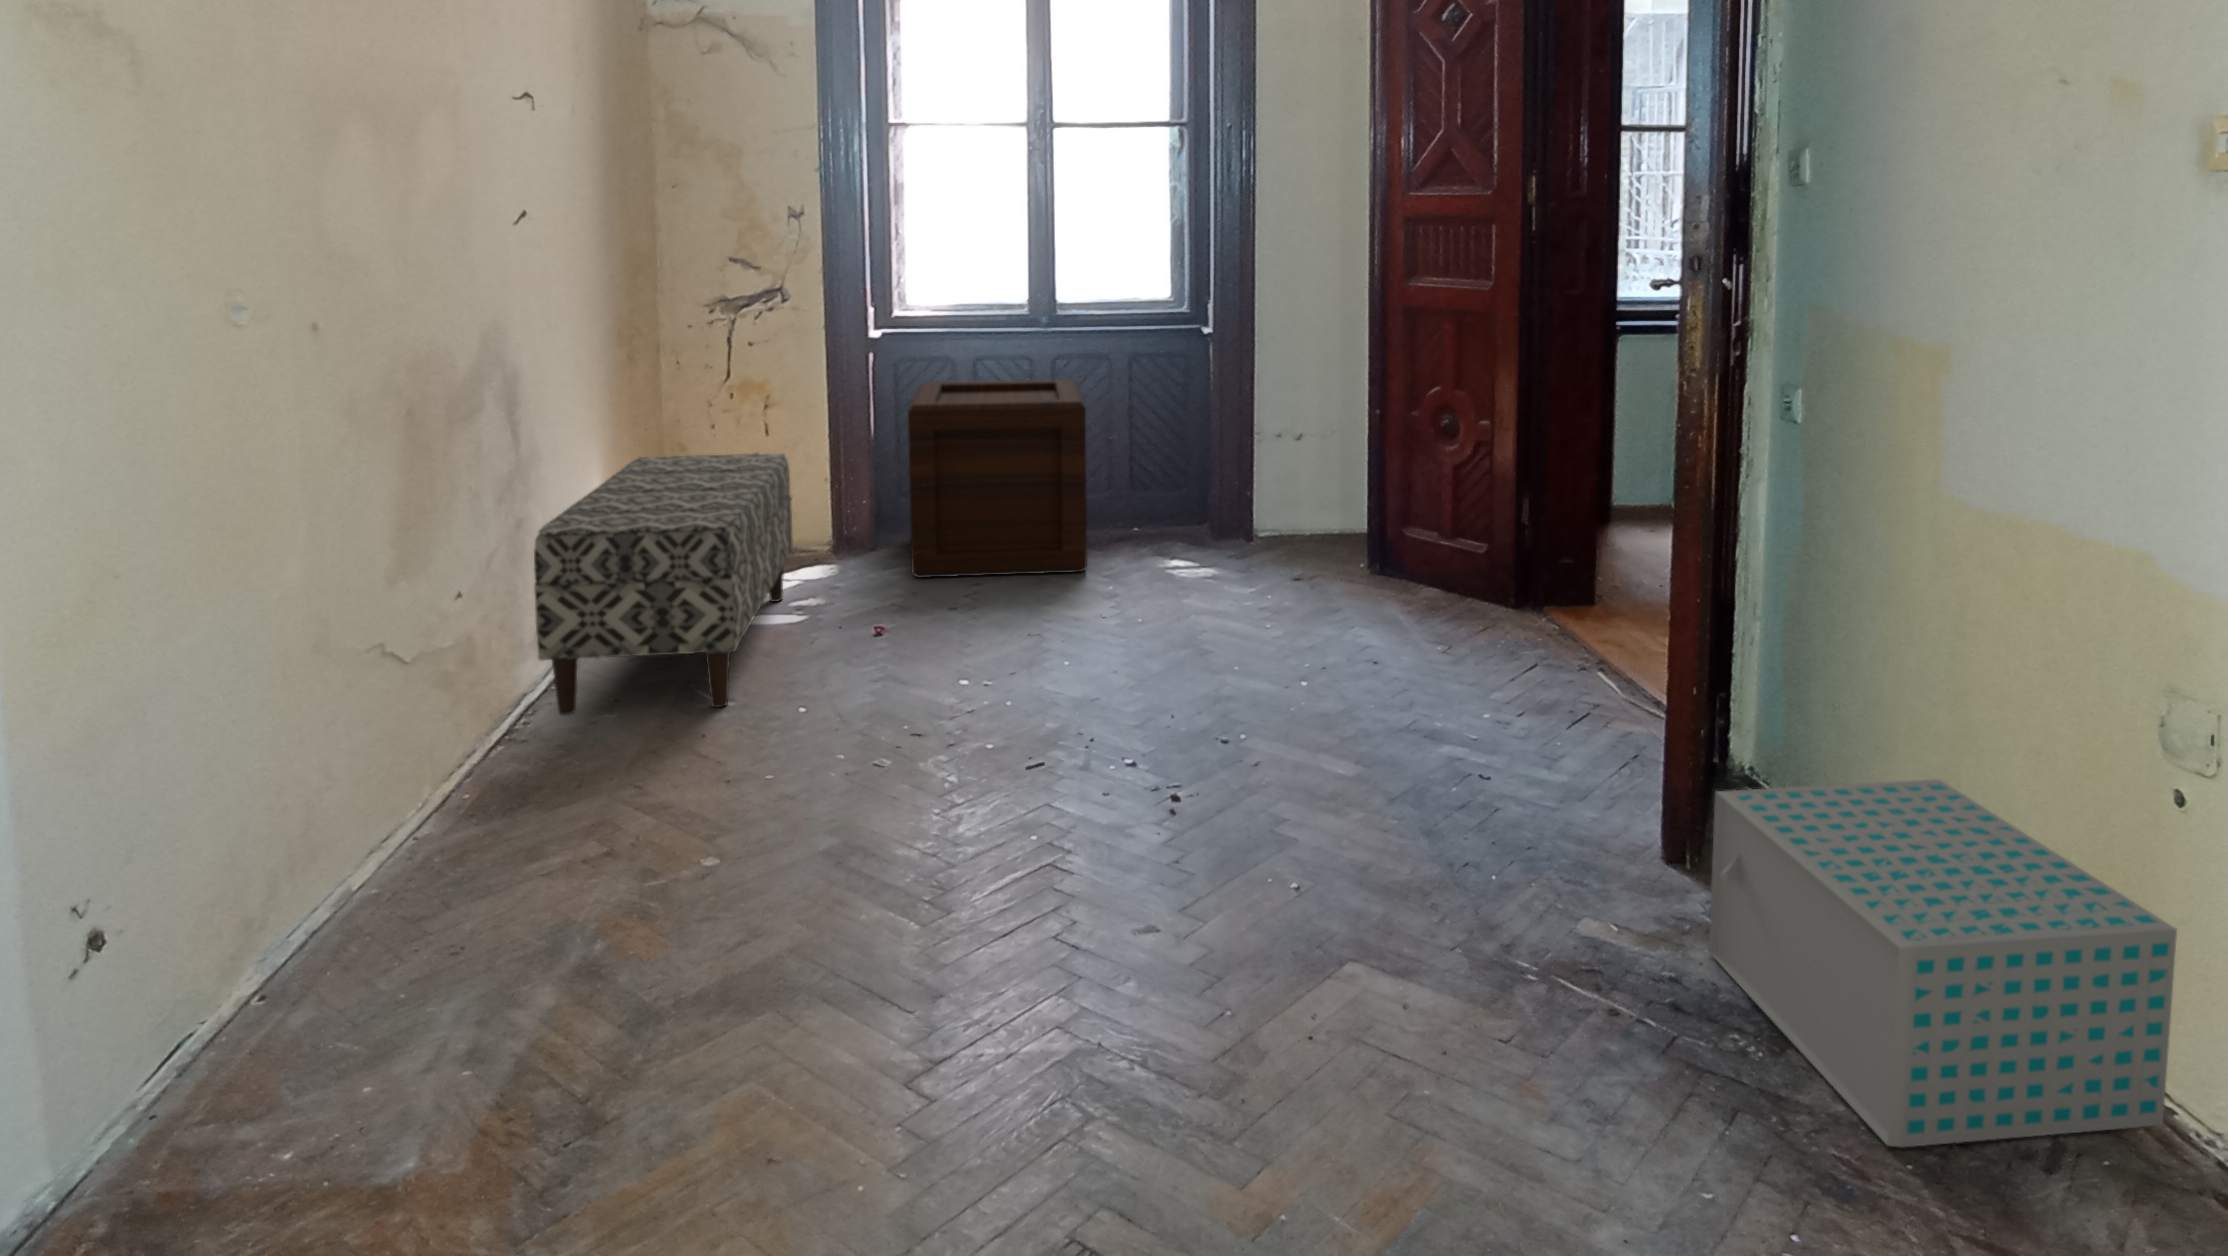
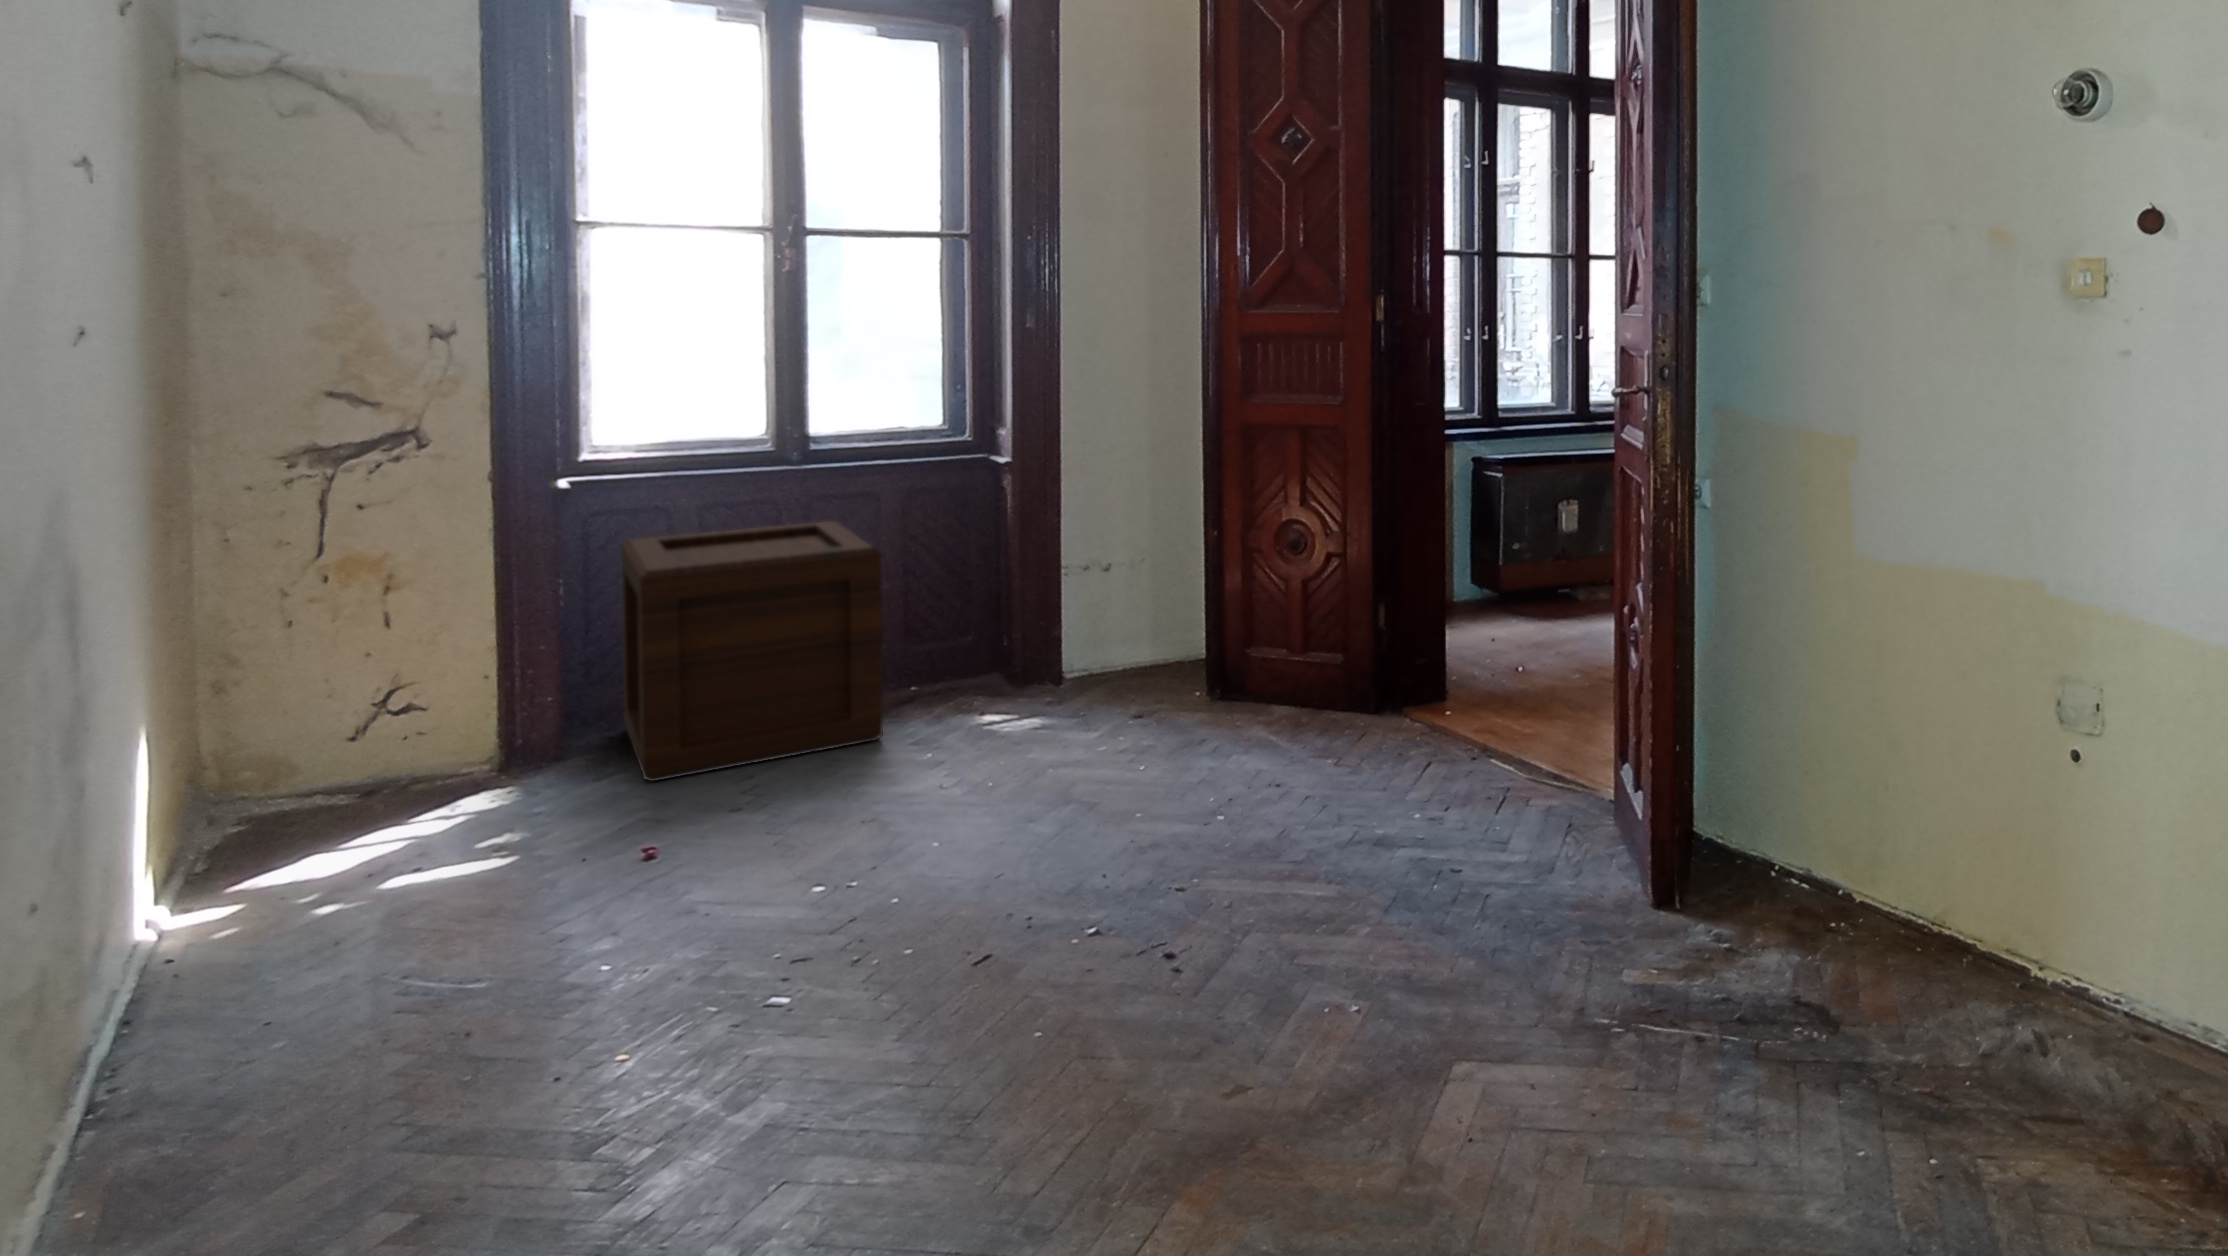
bench: present [534,454,793,715] -> none [127,651,482,1064]
storage box: present [1709,779,2177,1147] -> none [1634,784,1938,1057]

